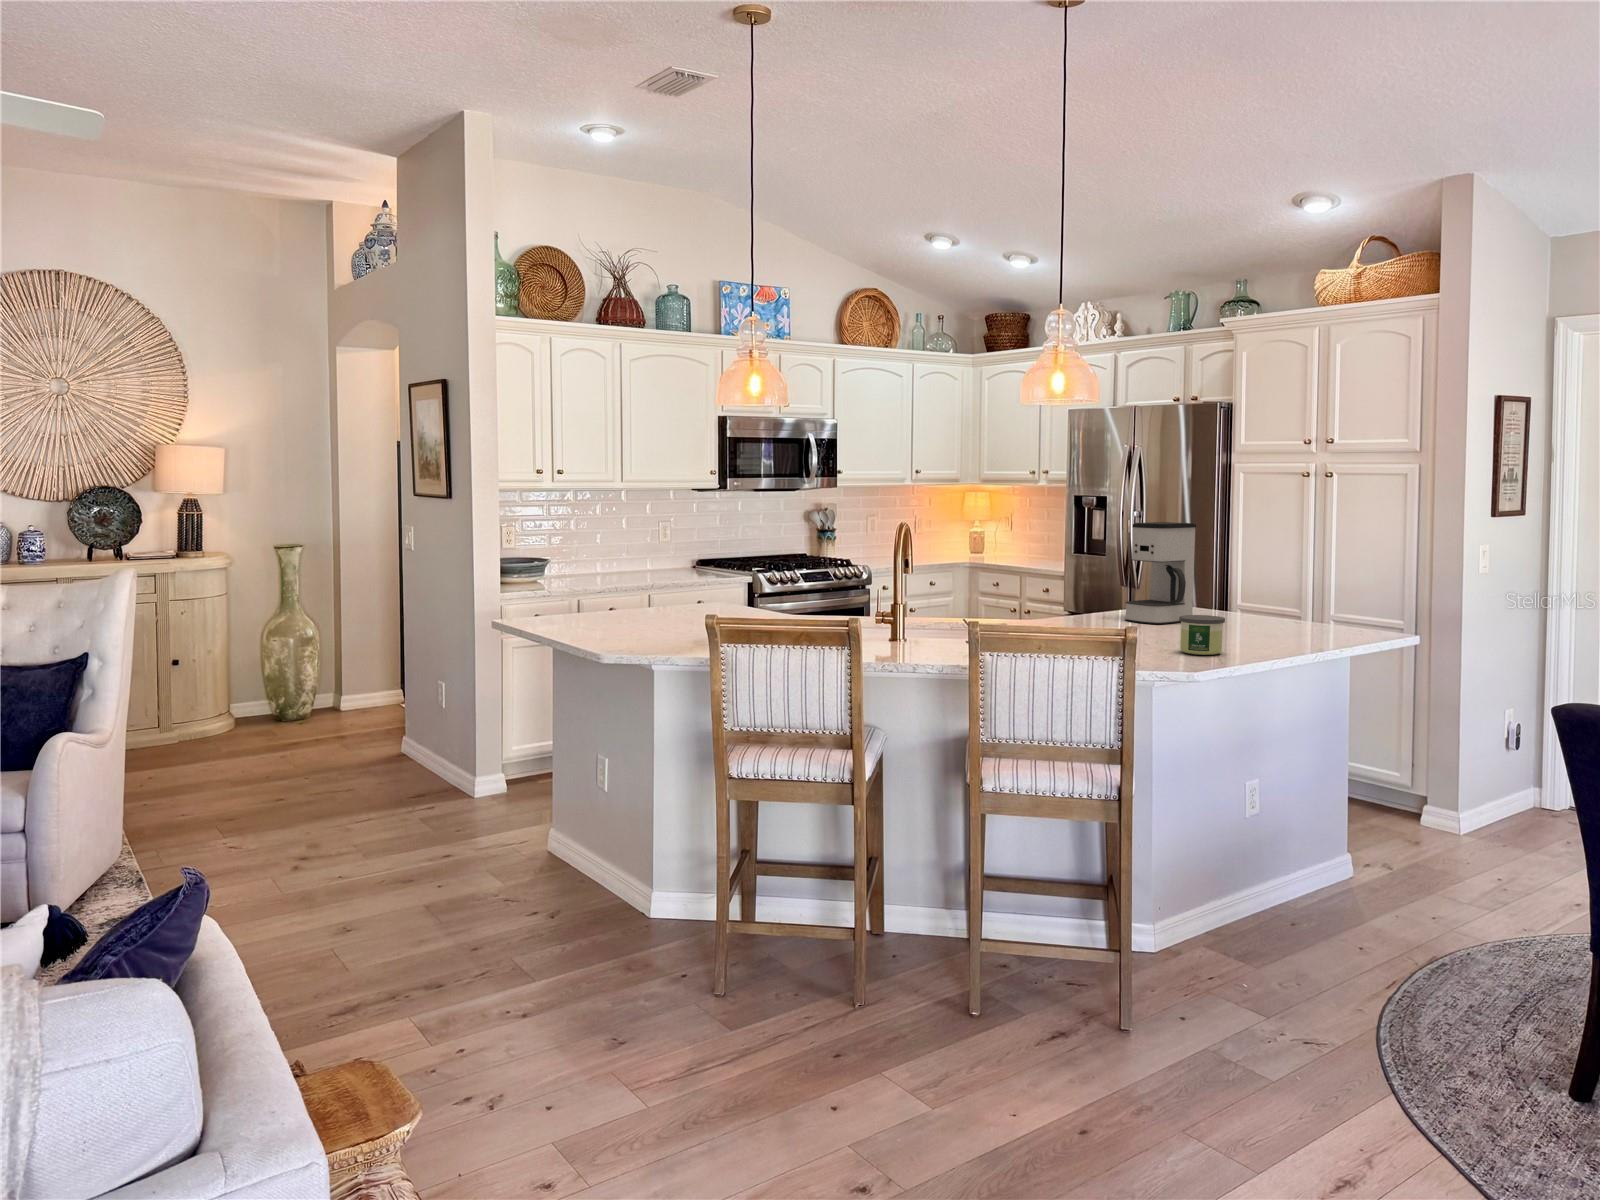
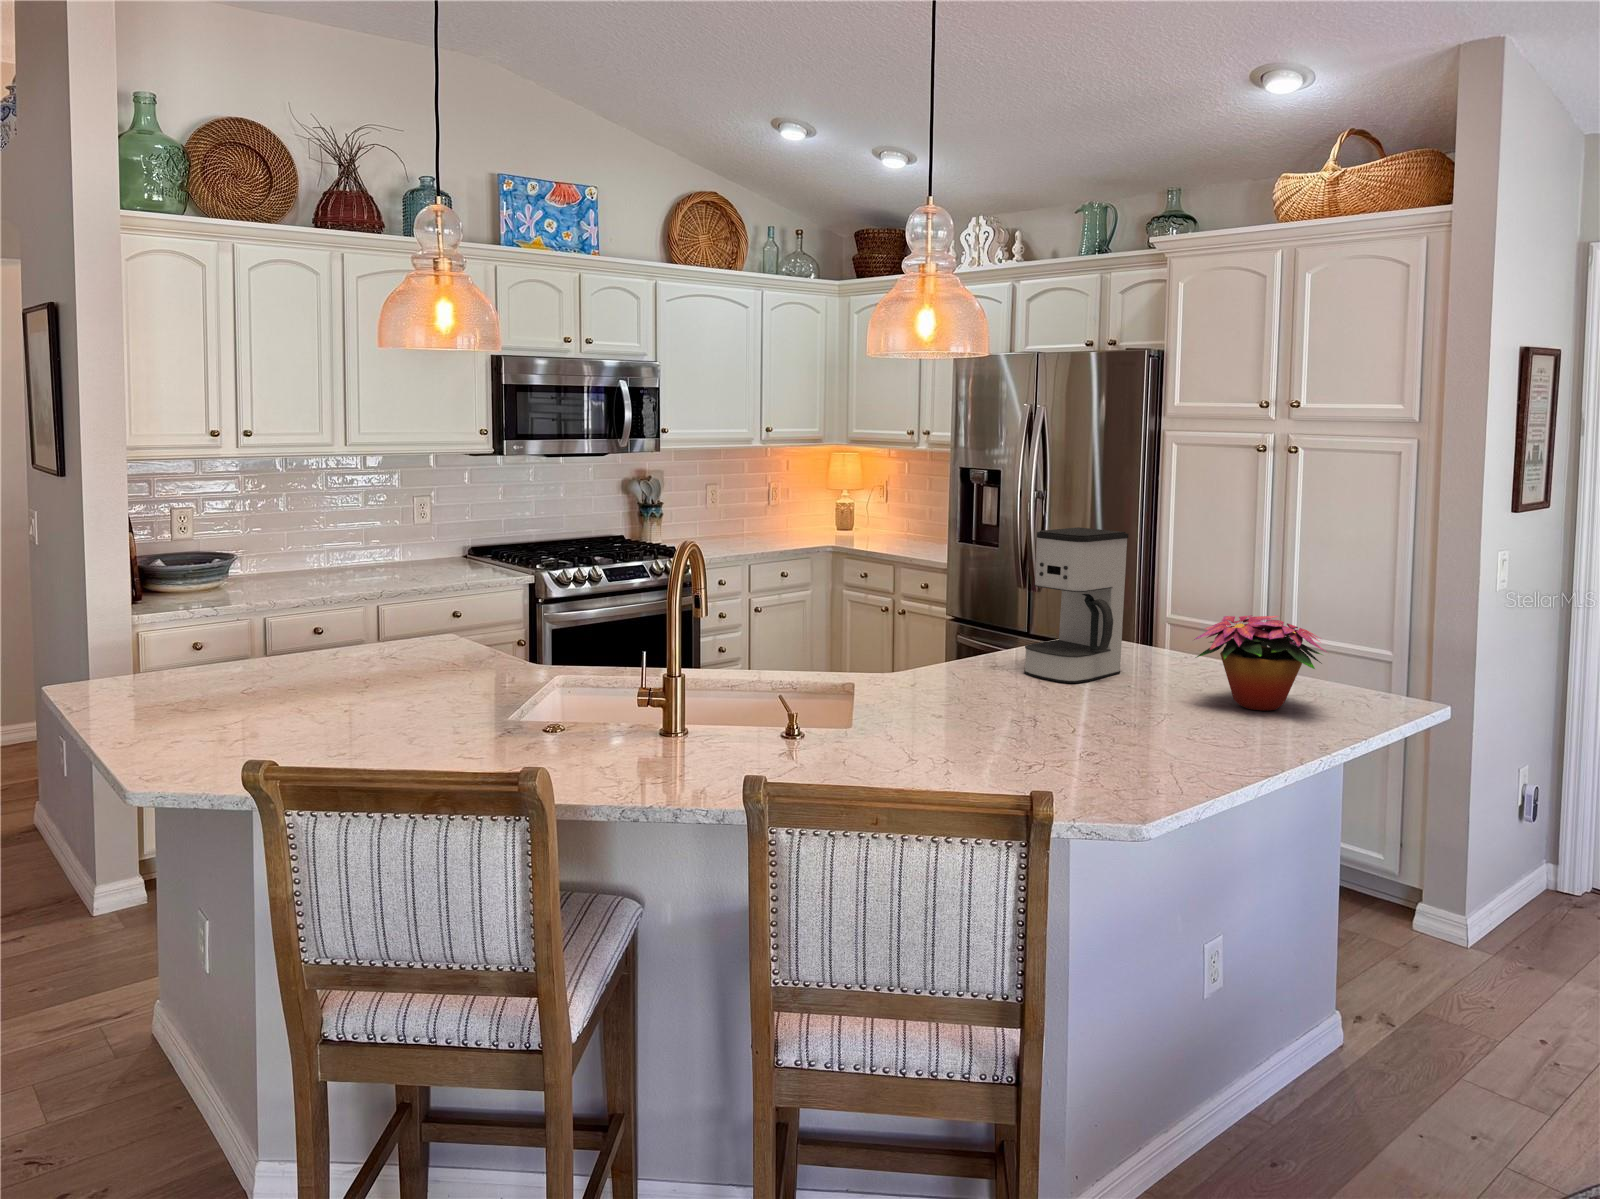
flower arrangement: none [1234,572,1331,635] -> present [1194,615,1326,711]
candle: present [1179,615,1225,655] -> none [1115,701,1188,773]

